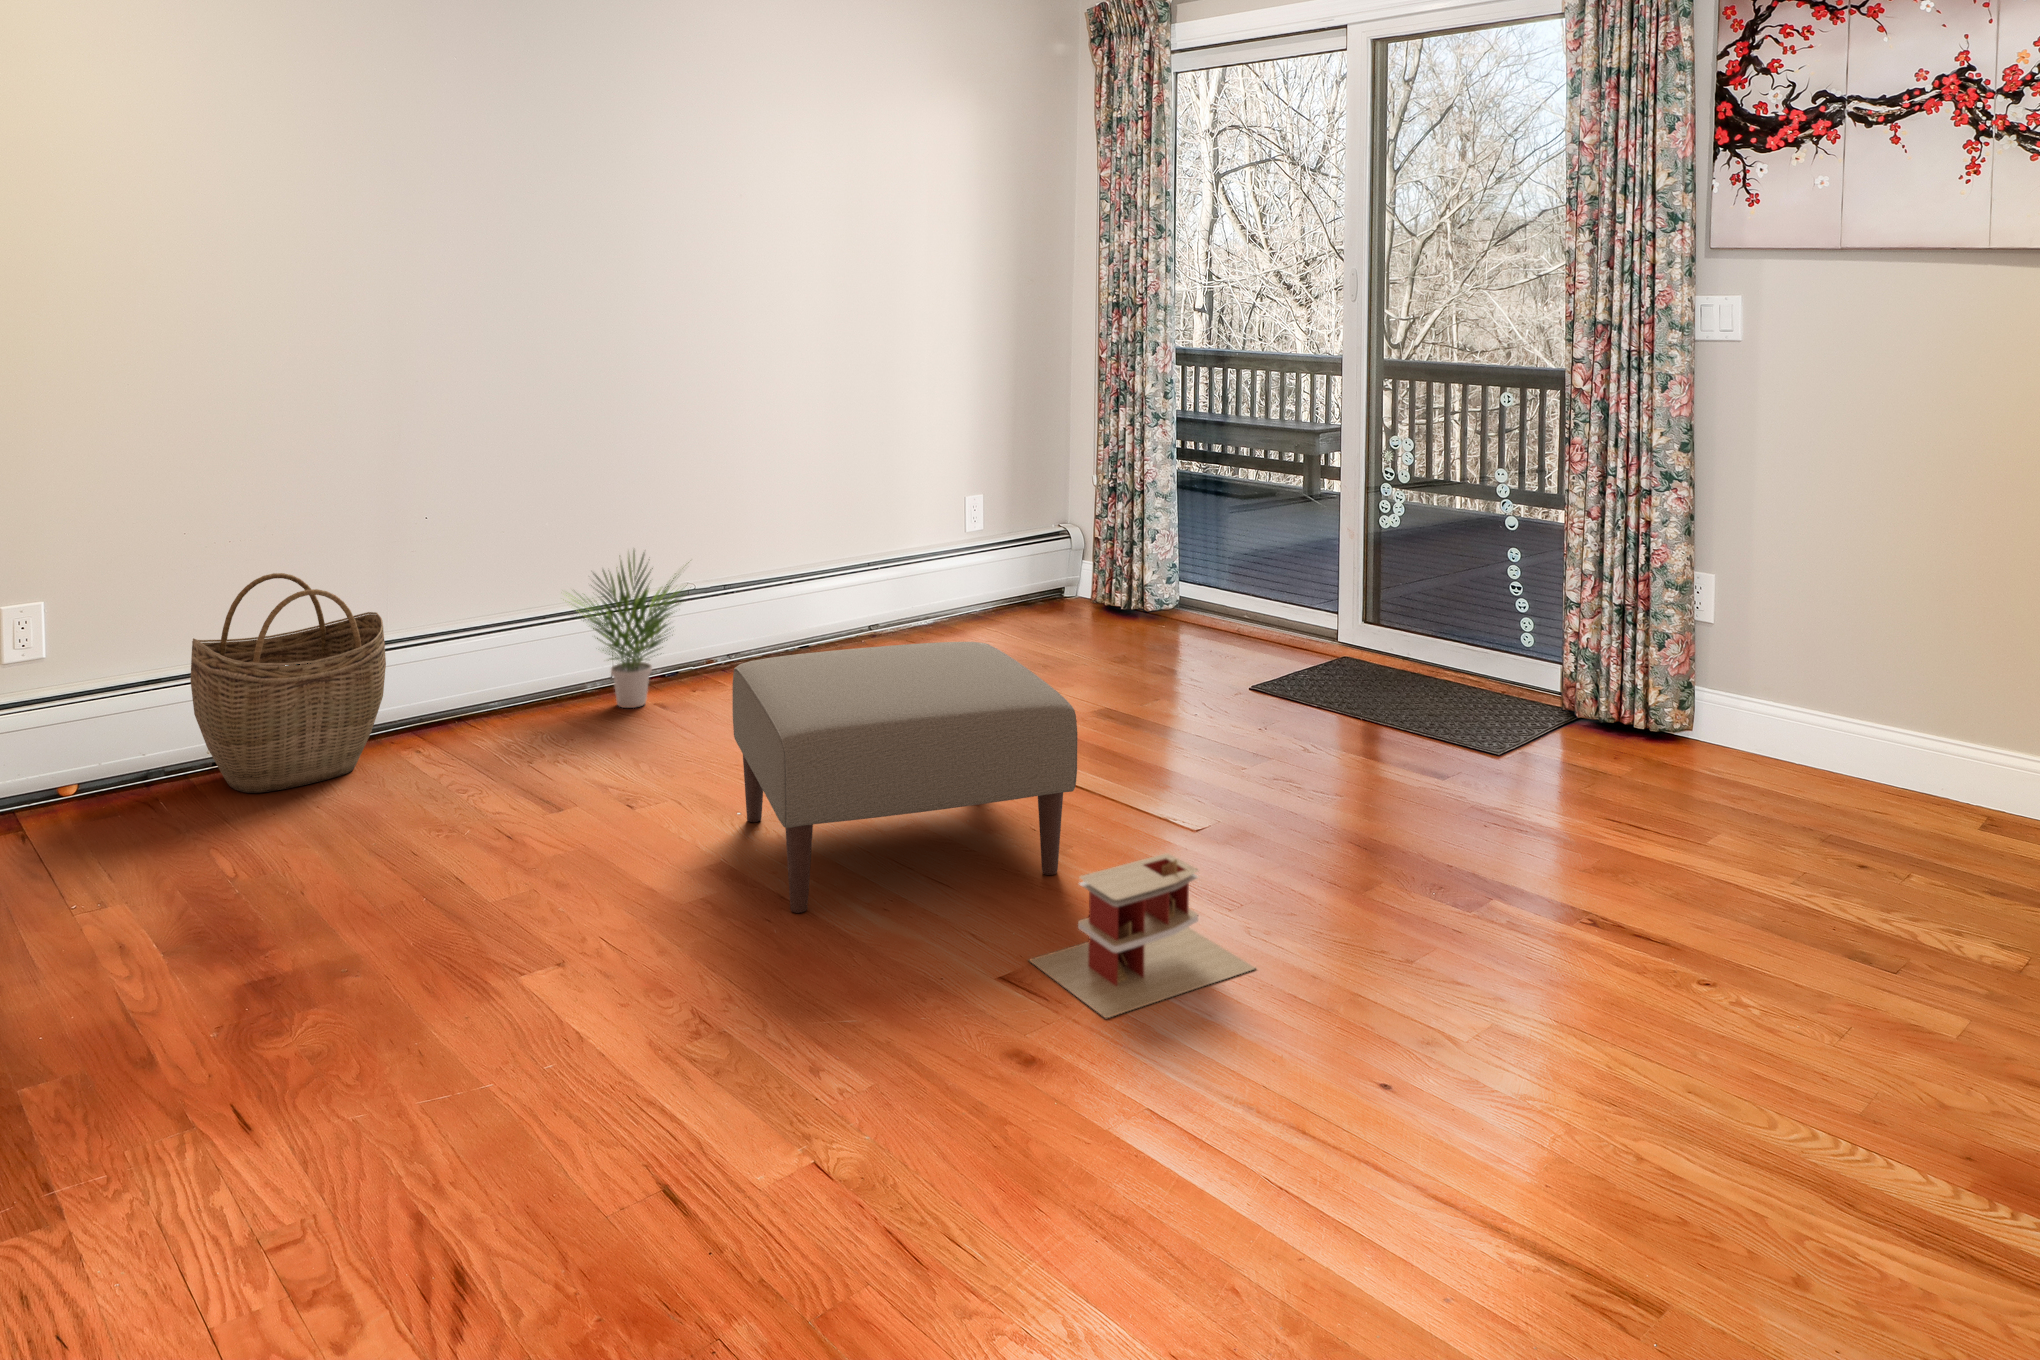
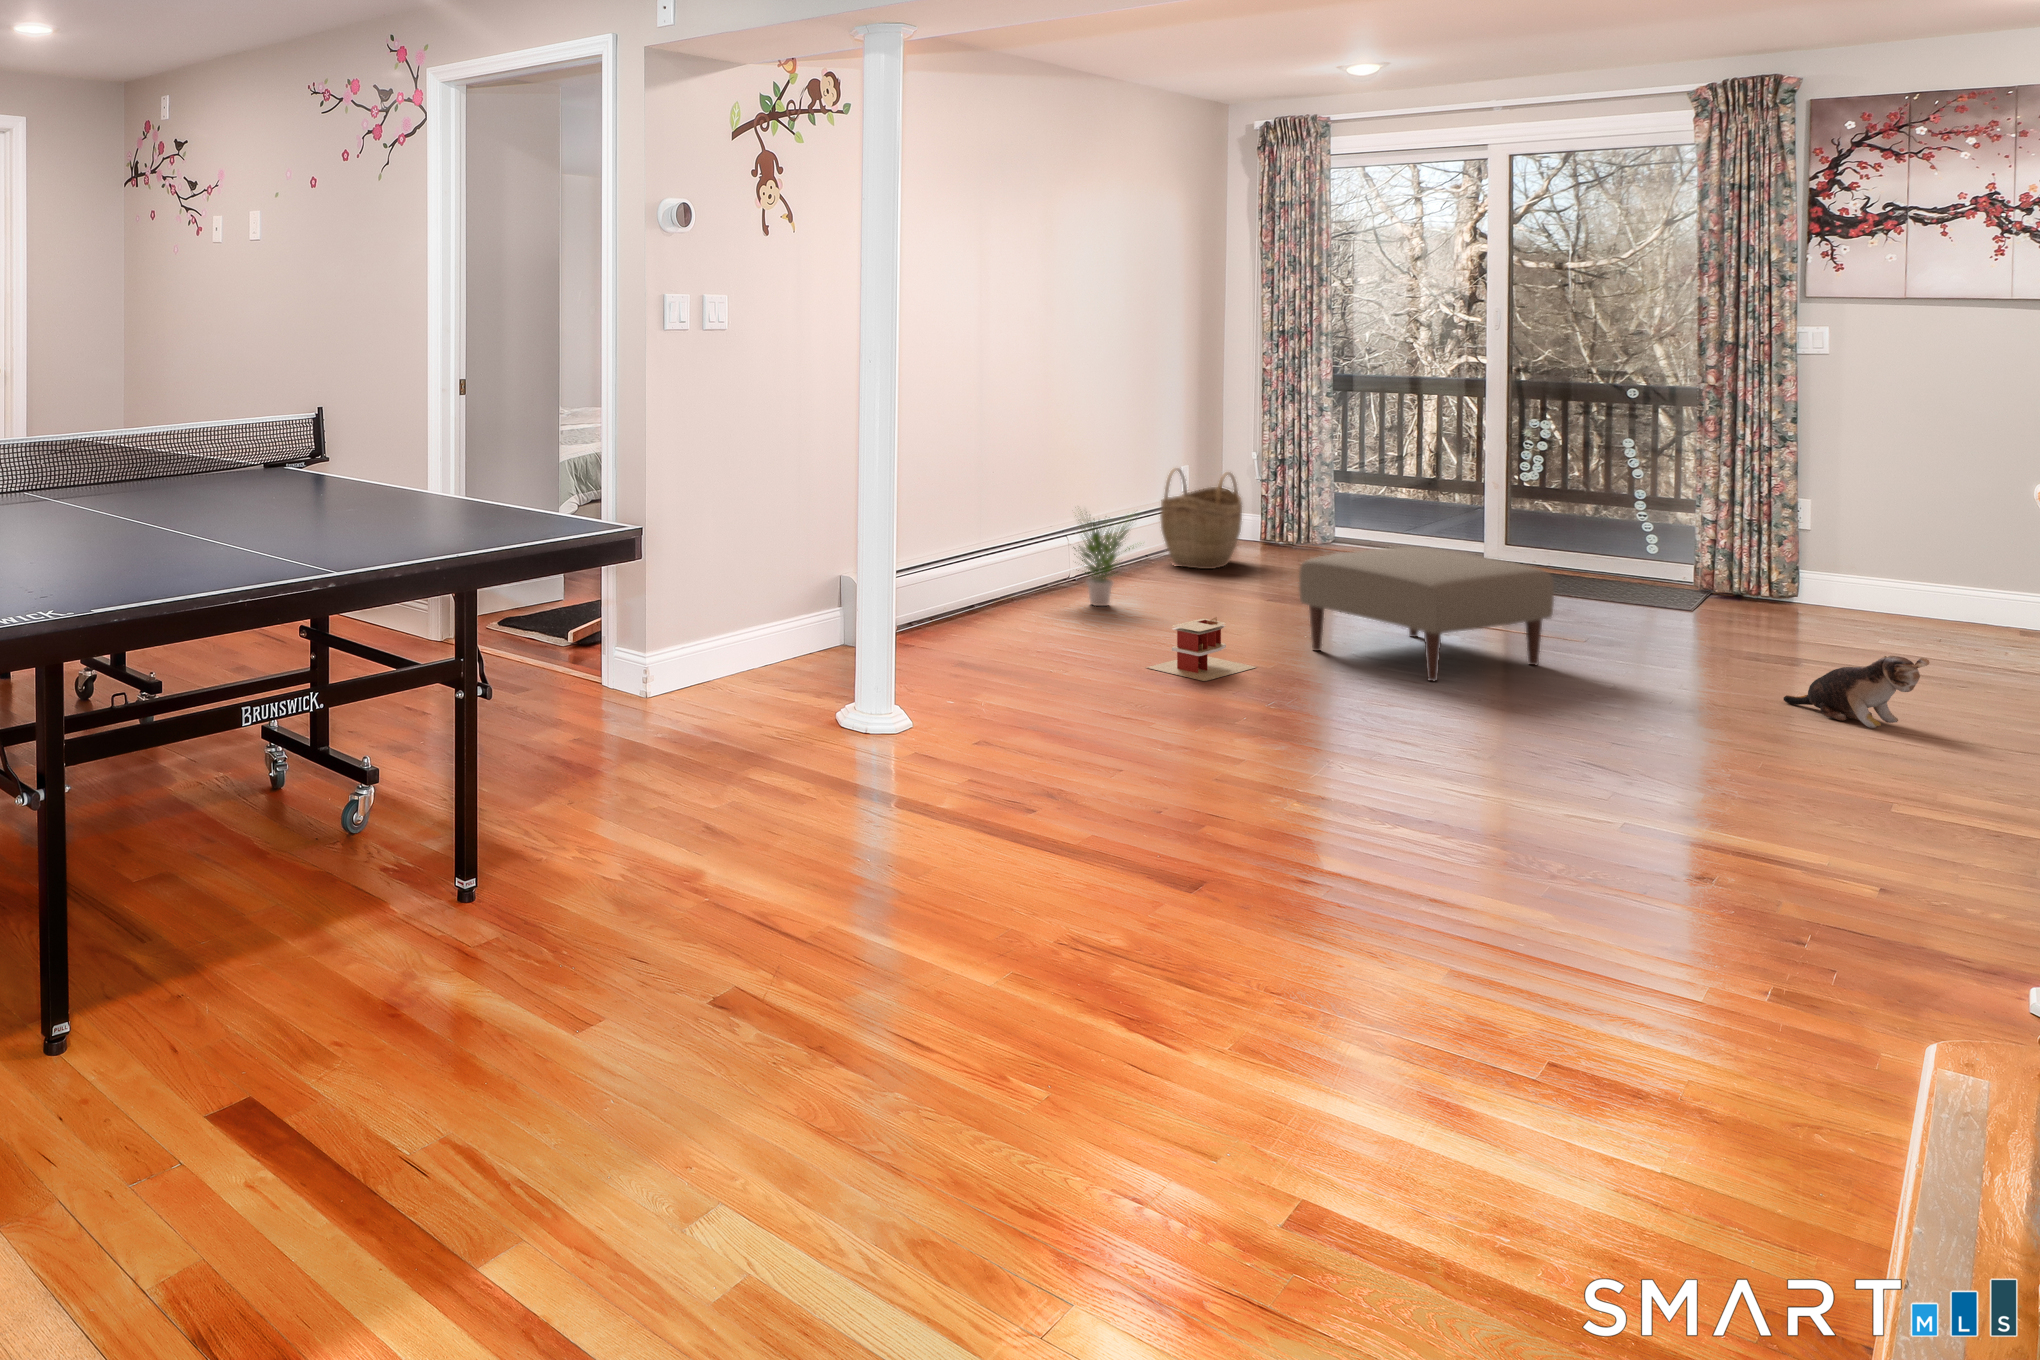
woven basket: present [190,573,386,793] -> present [1160,468,1242,569]
toy house: present [1029,854,1255,1018] -> present [1147,617,1256,681]
plush toy: none [1343,954,1499,1107] -> present [1784,656,1930,728]

